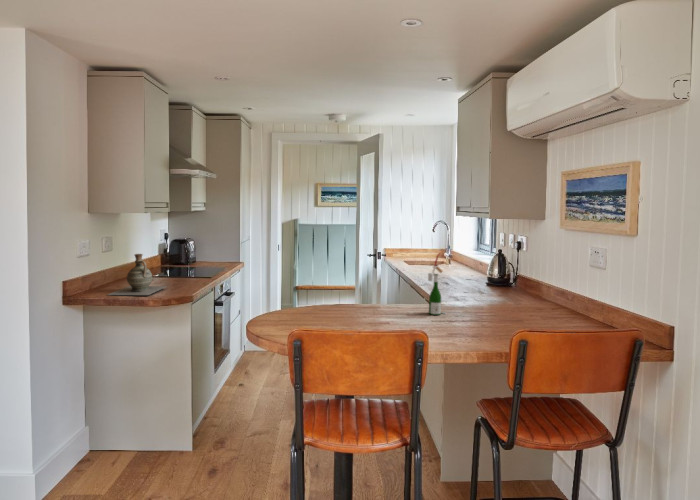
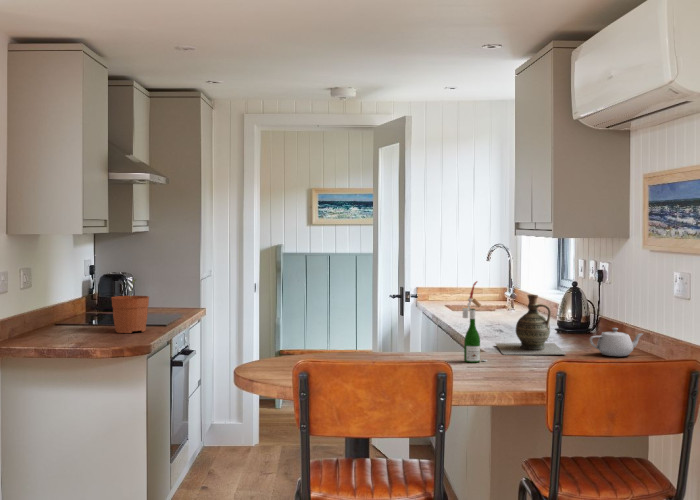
plant pot: none [170,246,198,284] -> present [112,280,149,333]
ceramic jug: present [108,254,166,295] -> present [496,295,566,355]
teapot: none [520,287,560,309] -> present [590,328,643,356]

